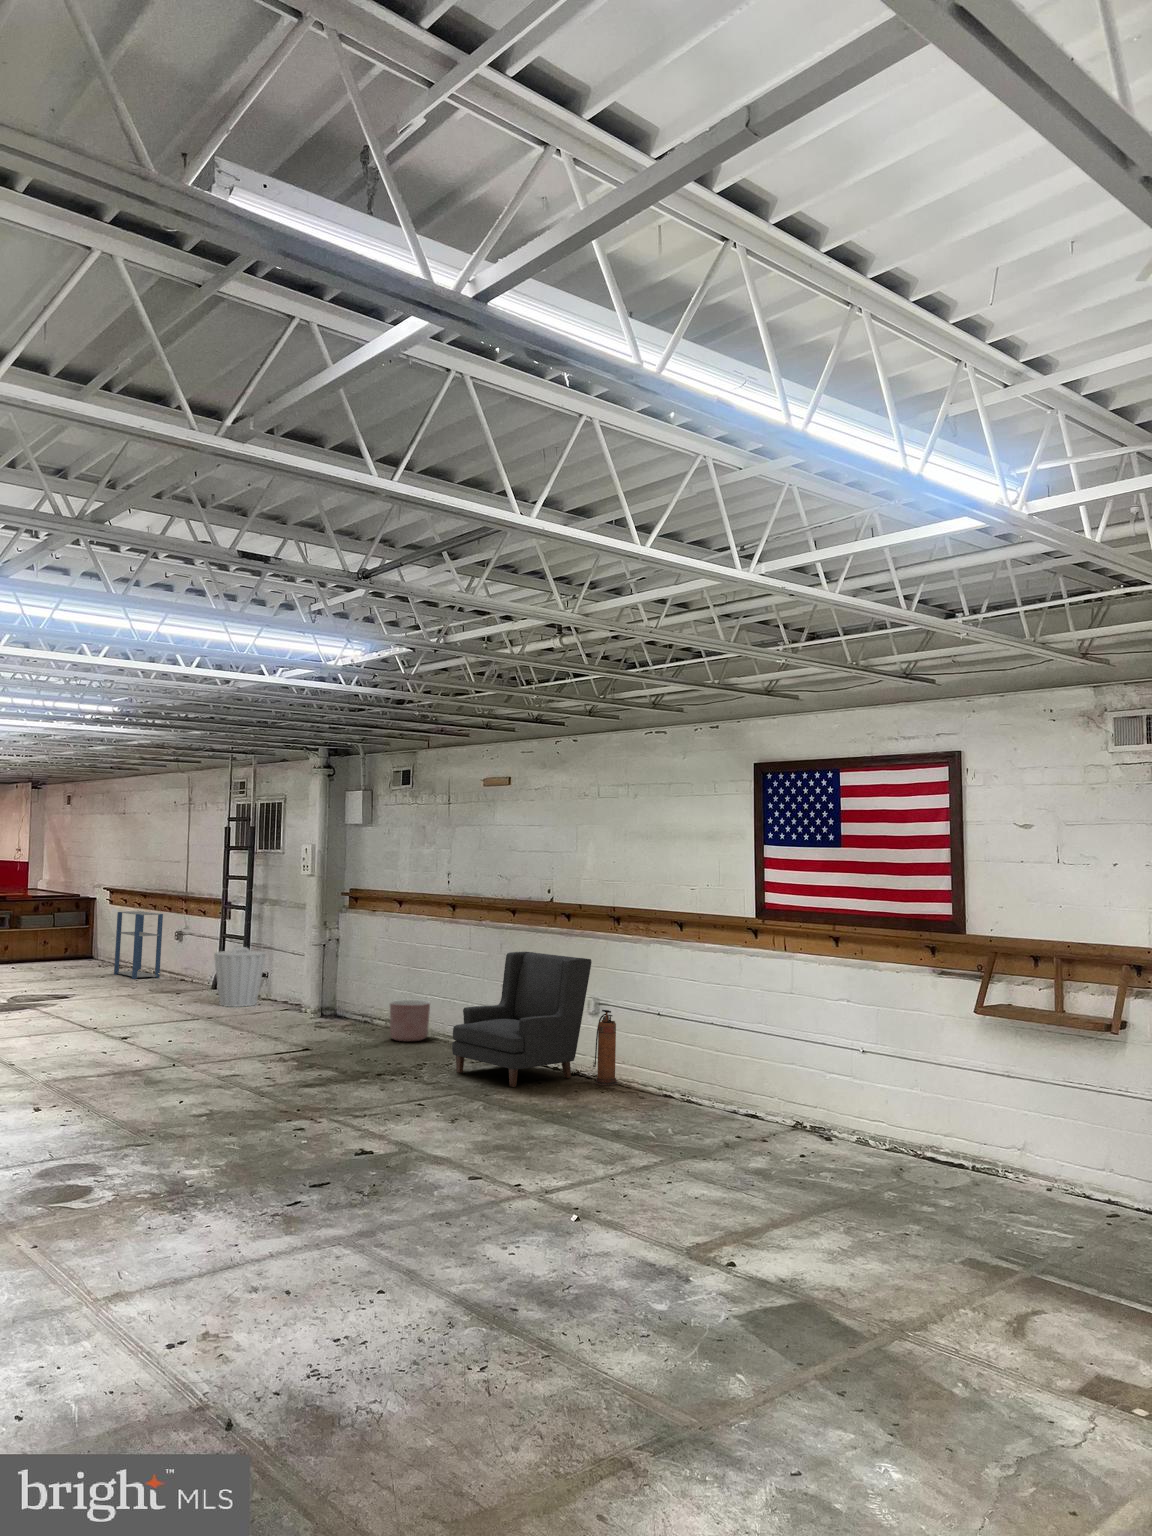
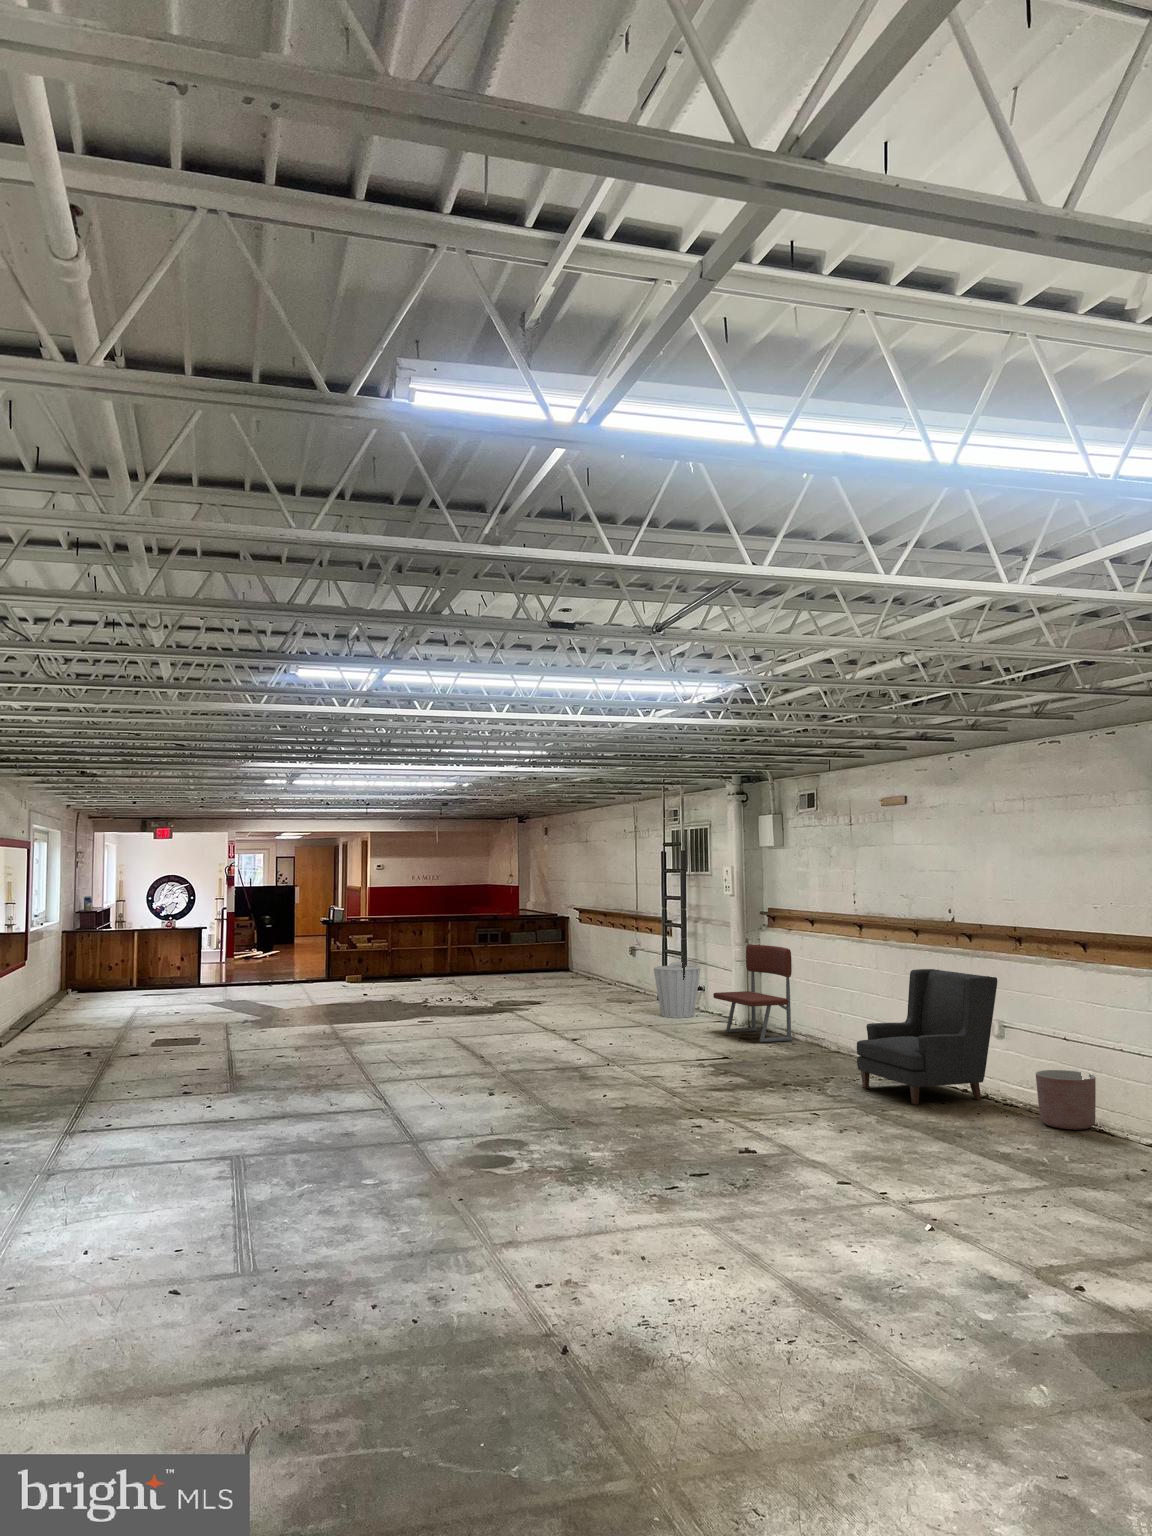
shelving unit: present [114,911,163,979] -> none [579,929,617,991]
bench: none [286,928,374,1030] -> present [713,944,793,1042]
planter: present [390,1000,430,1041] -> present [1036,1070,1096,1130]
fire extinguisher: present [593,1010,618,1085] -> none [1003,1030,1032,1110]

